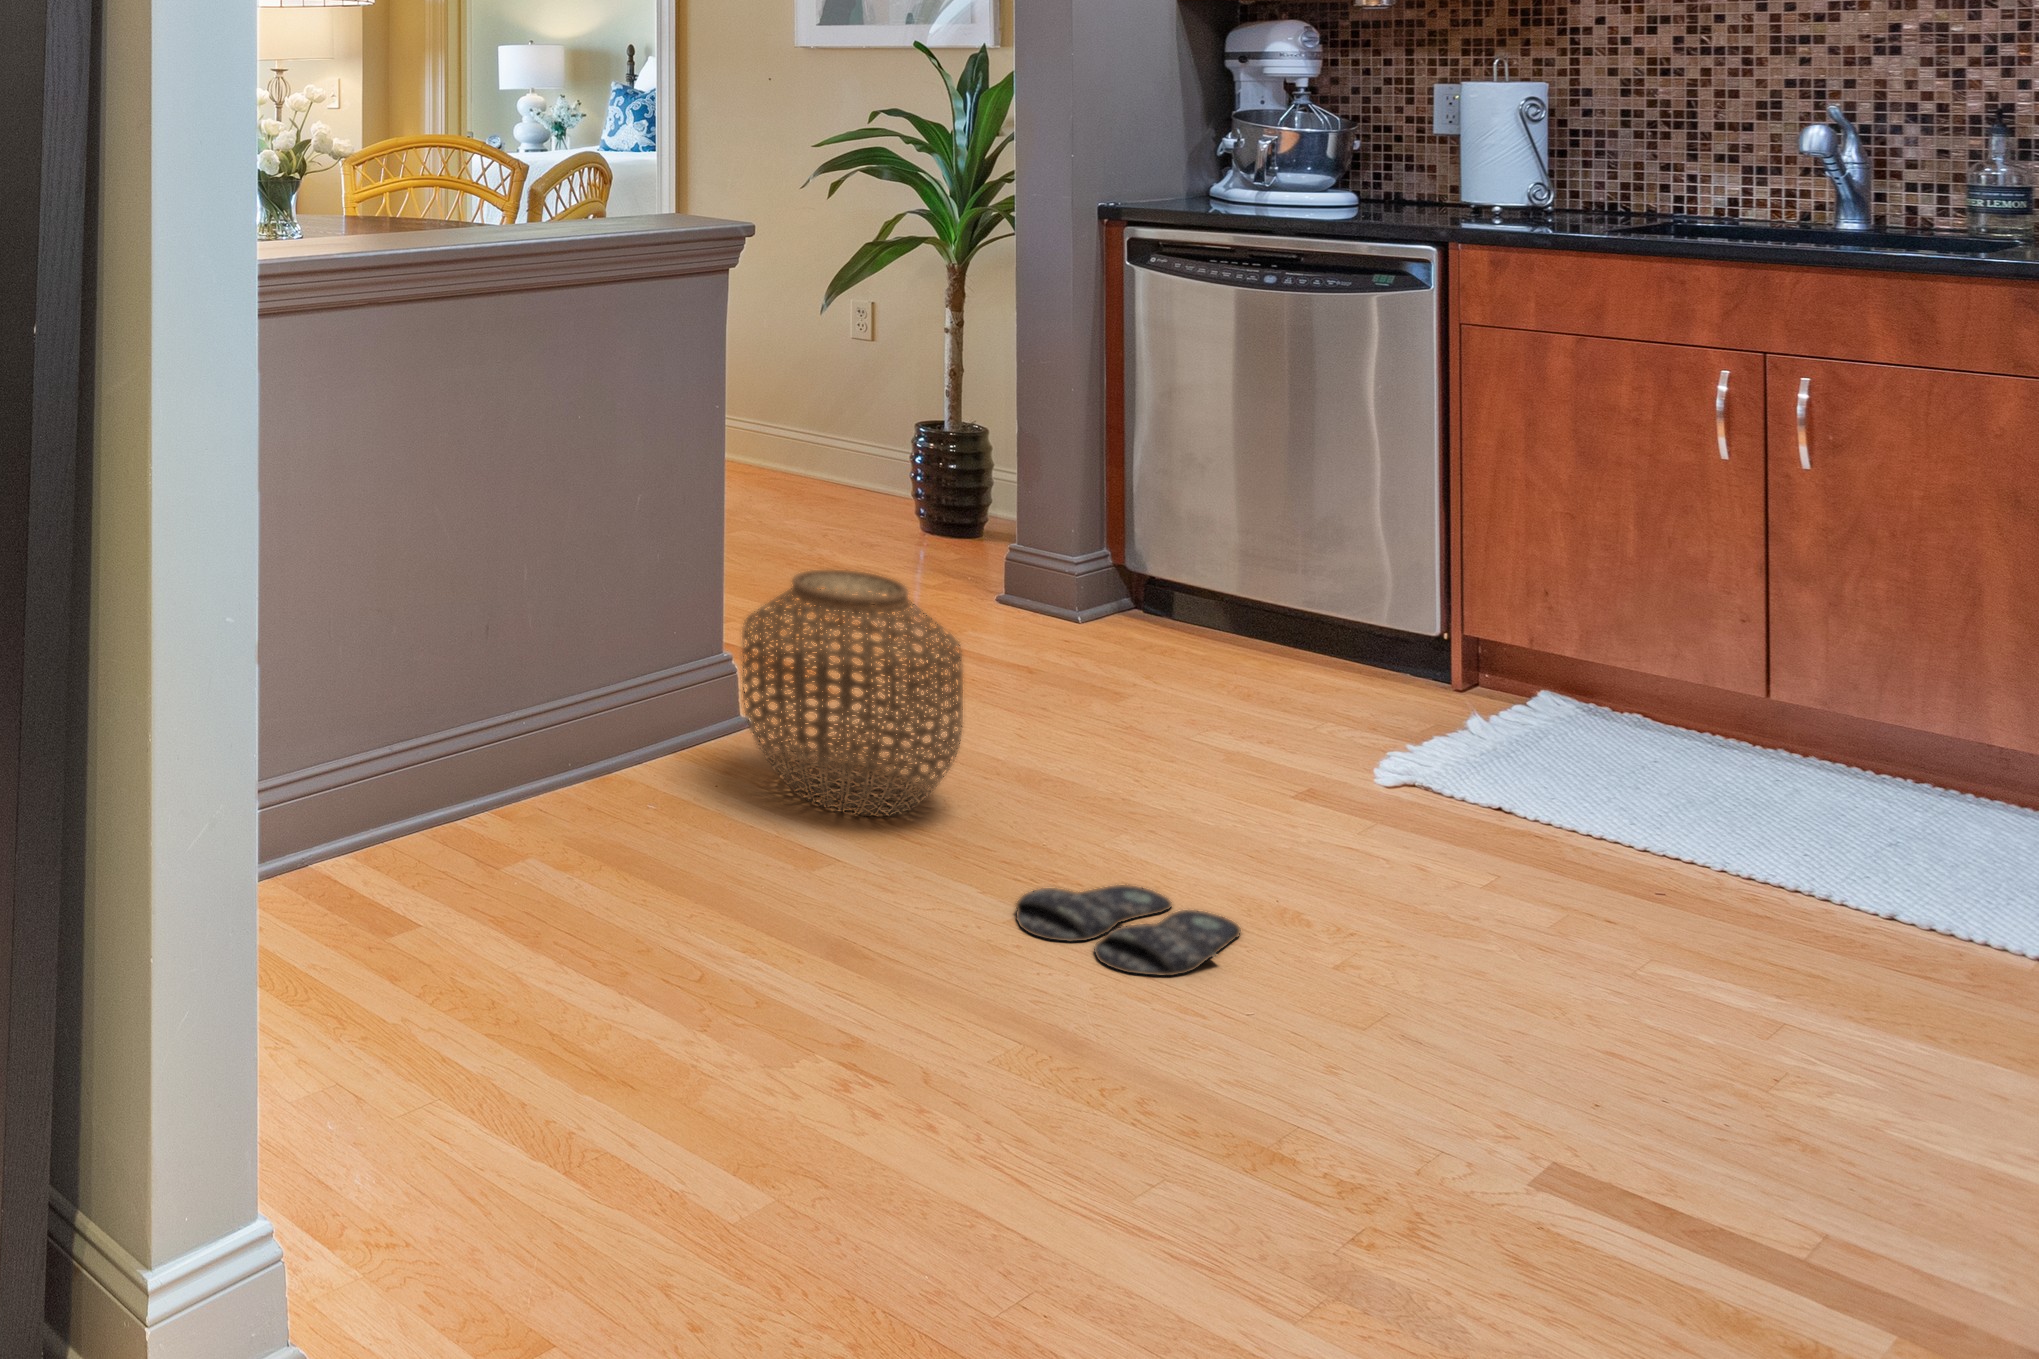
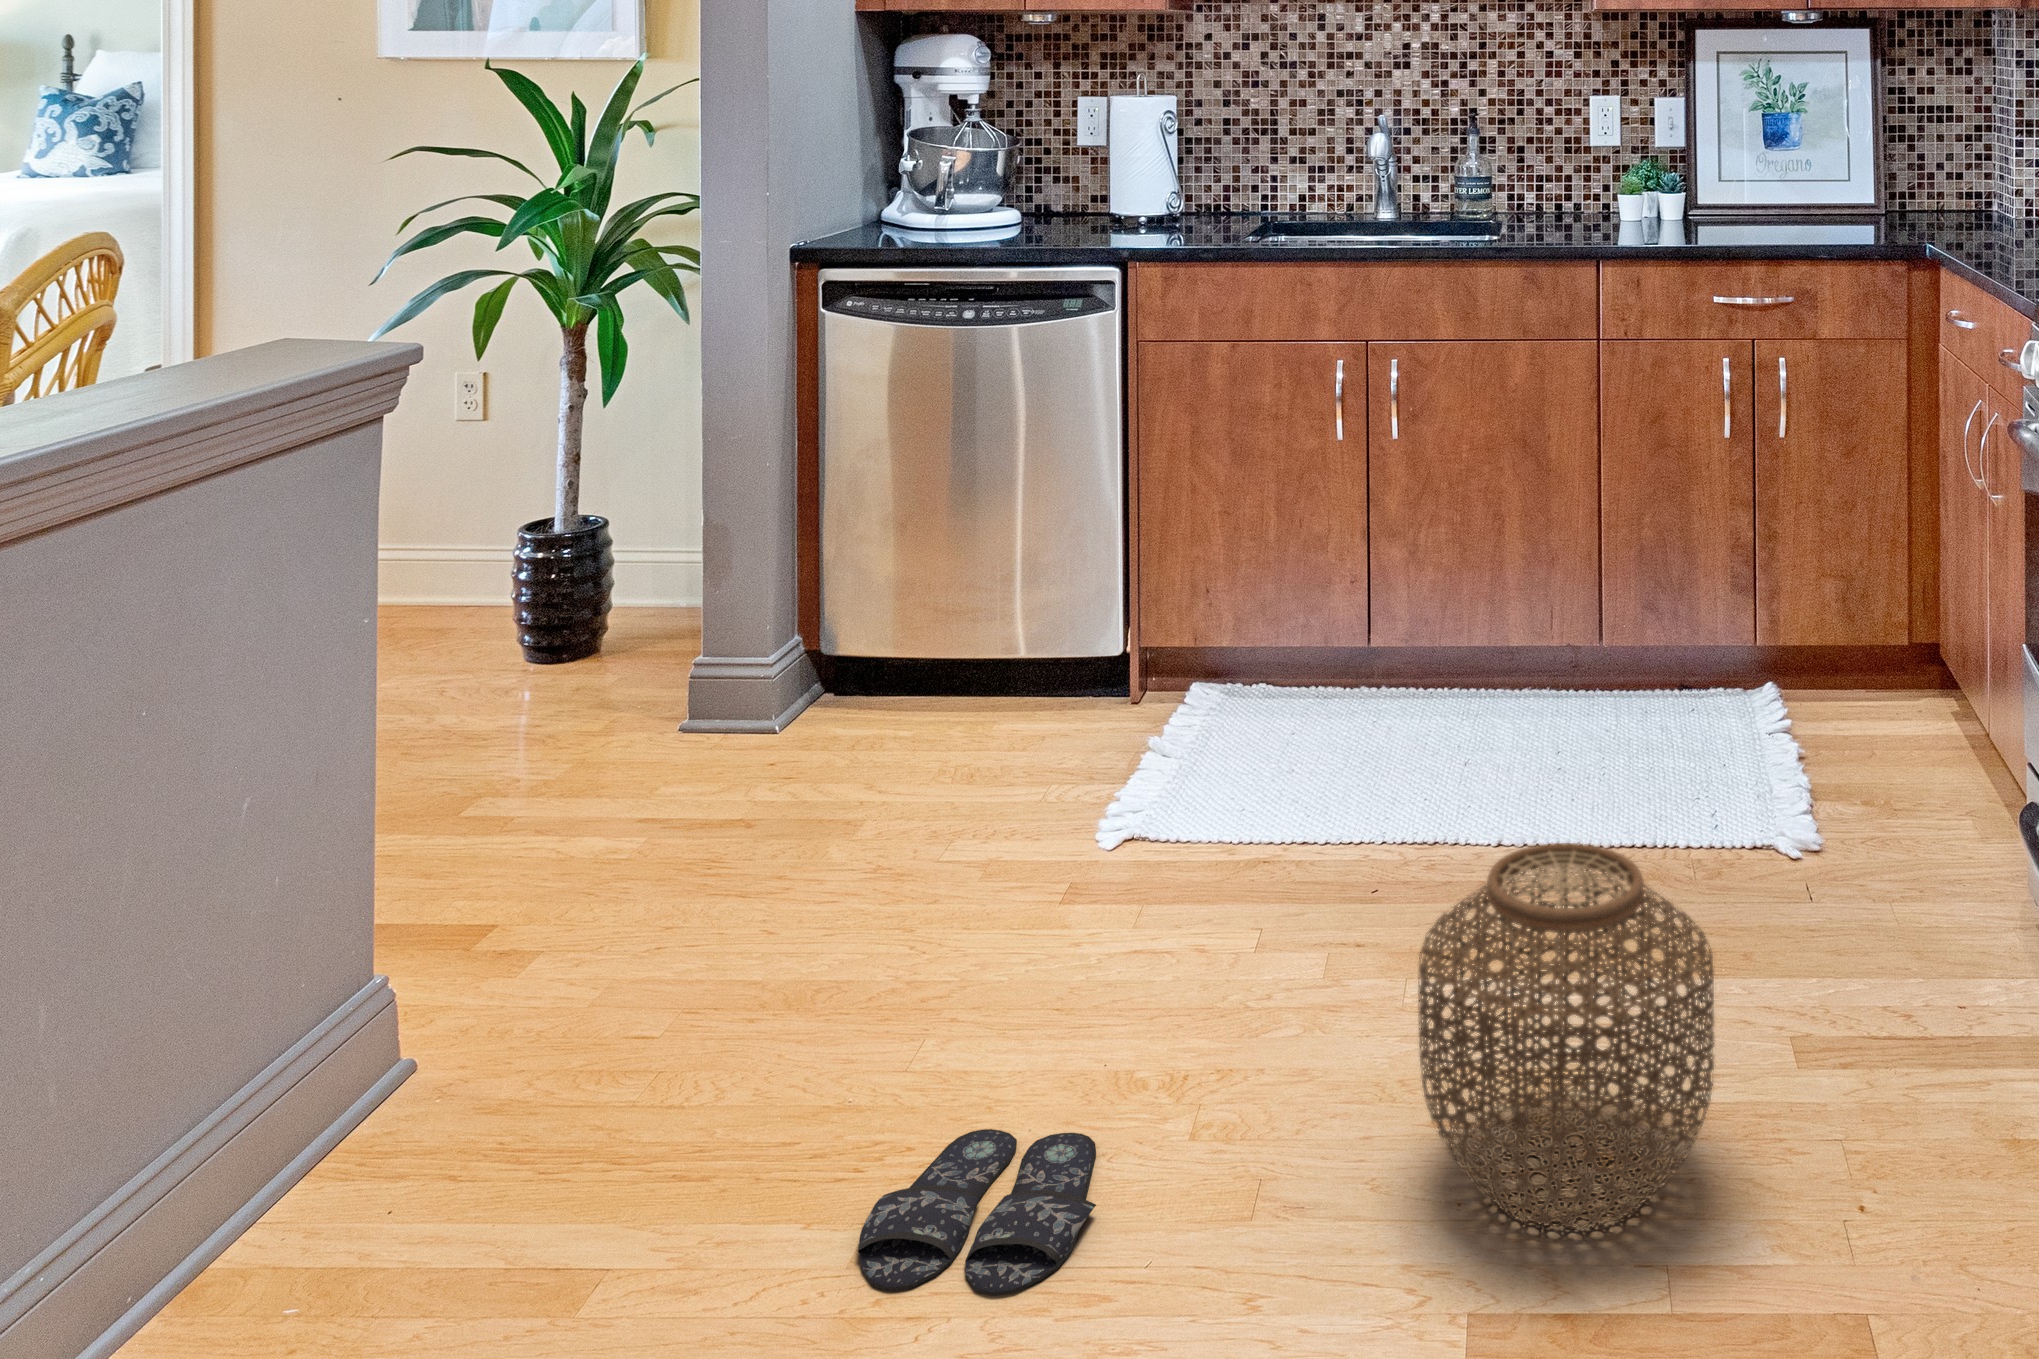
woven basket: present [743,570,963,816] -> present [1418,843,1714,1228]

